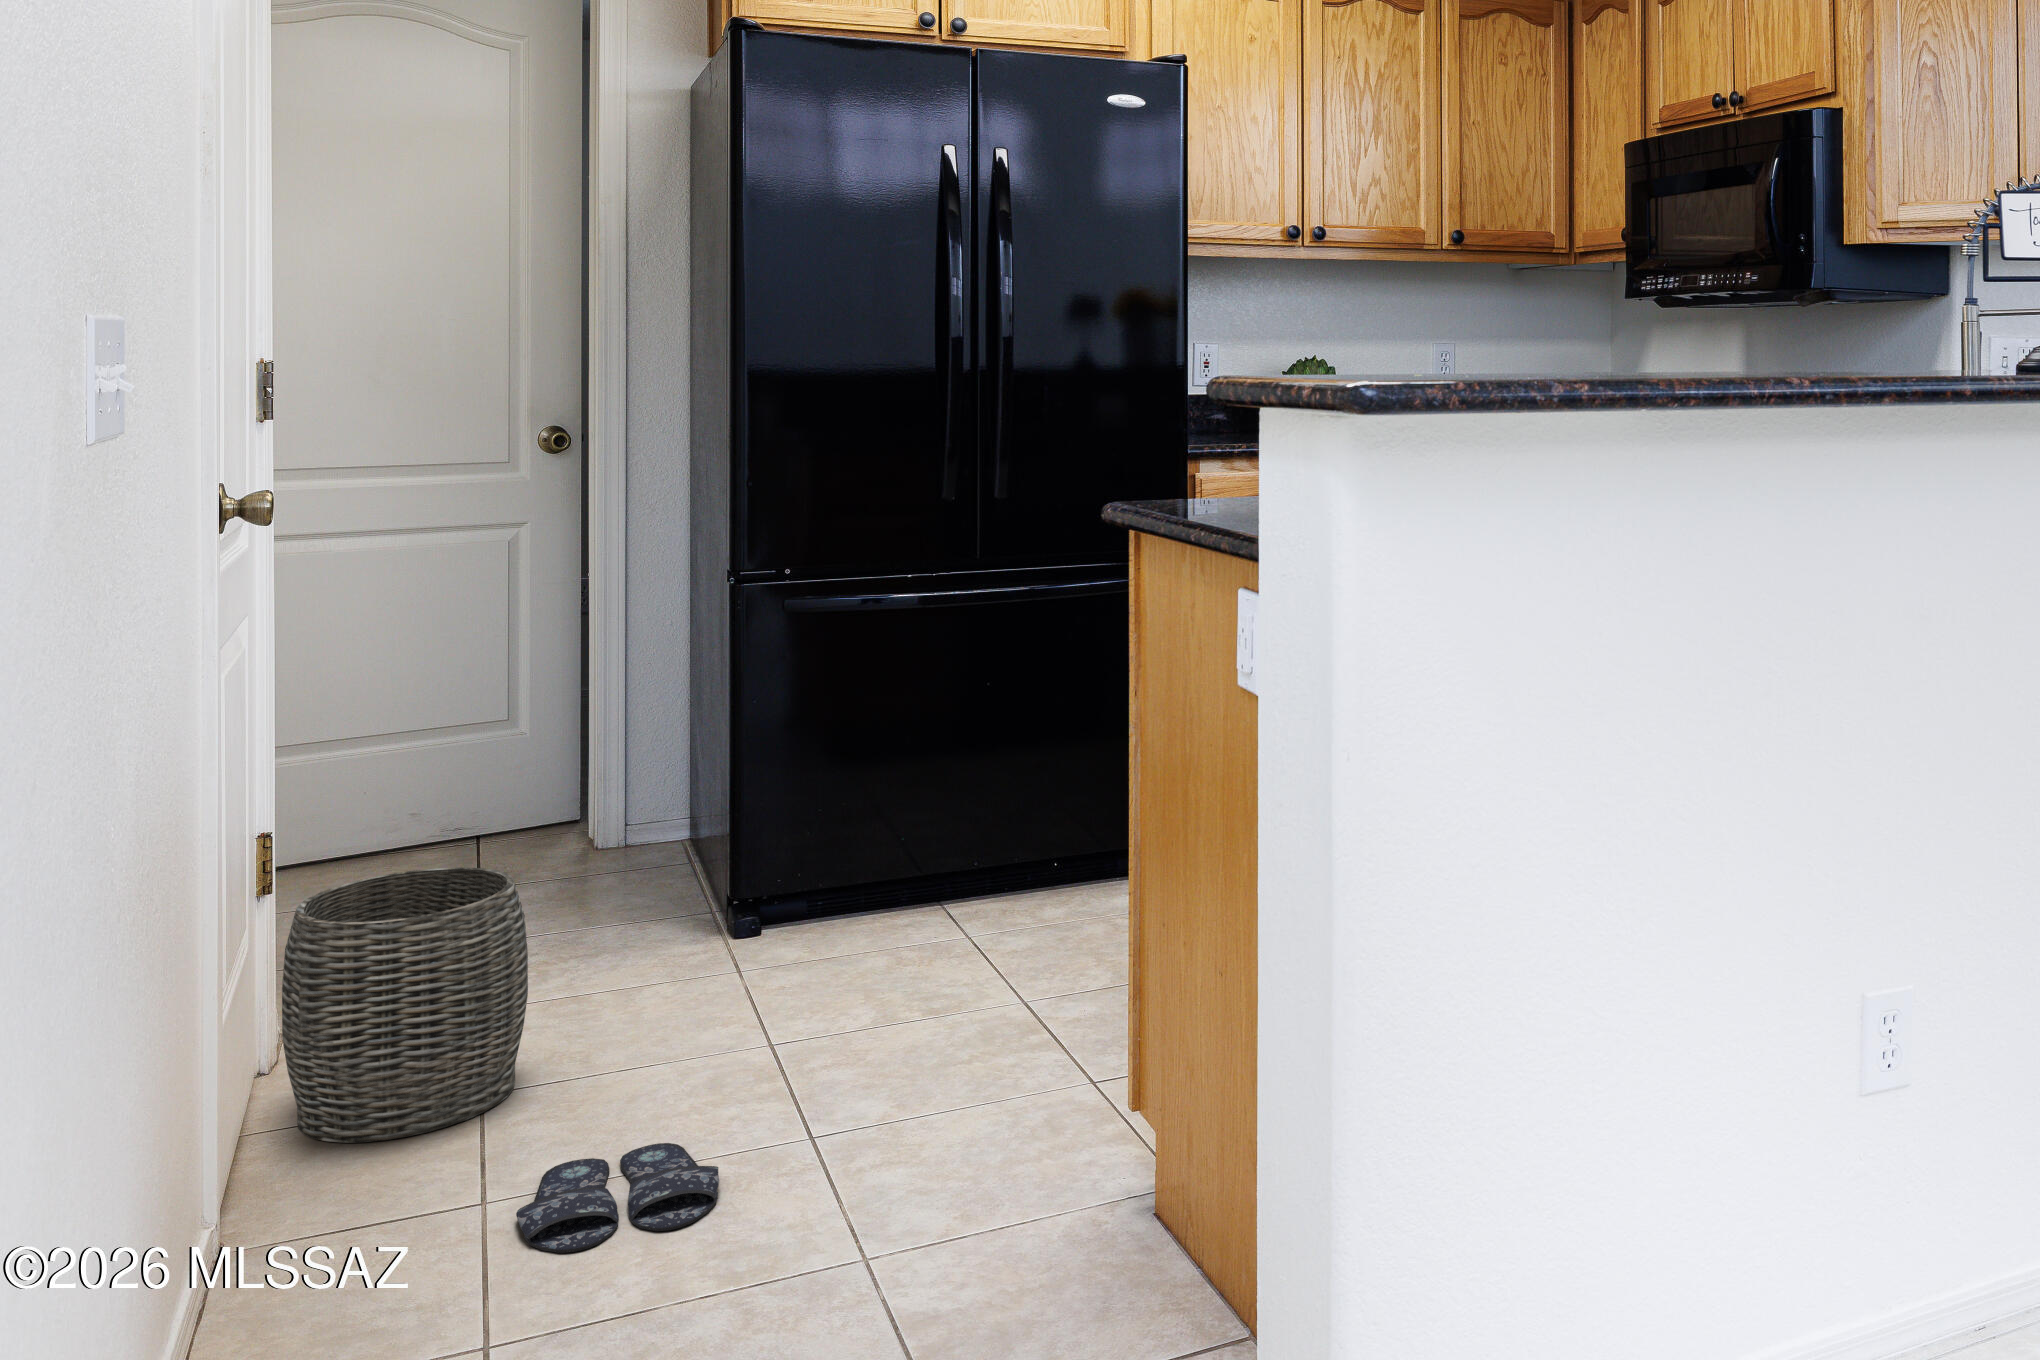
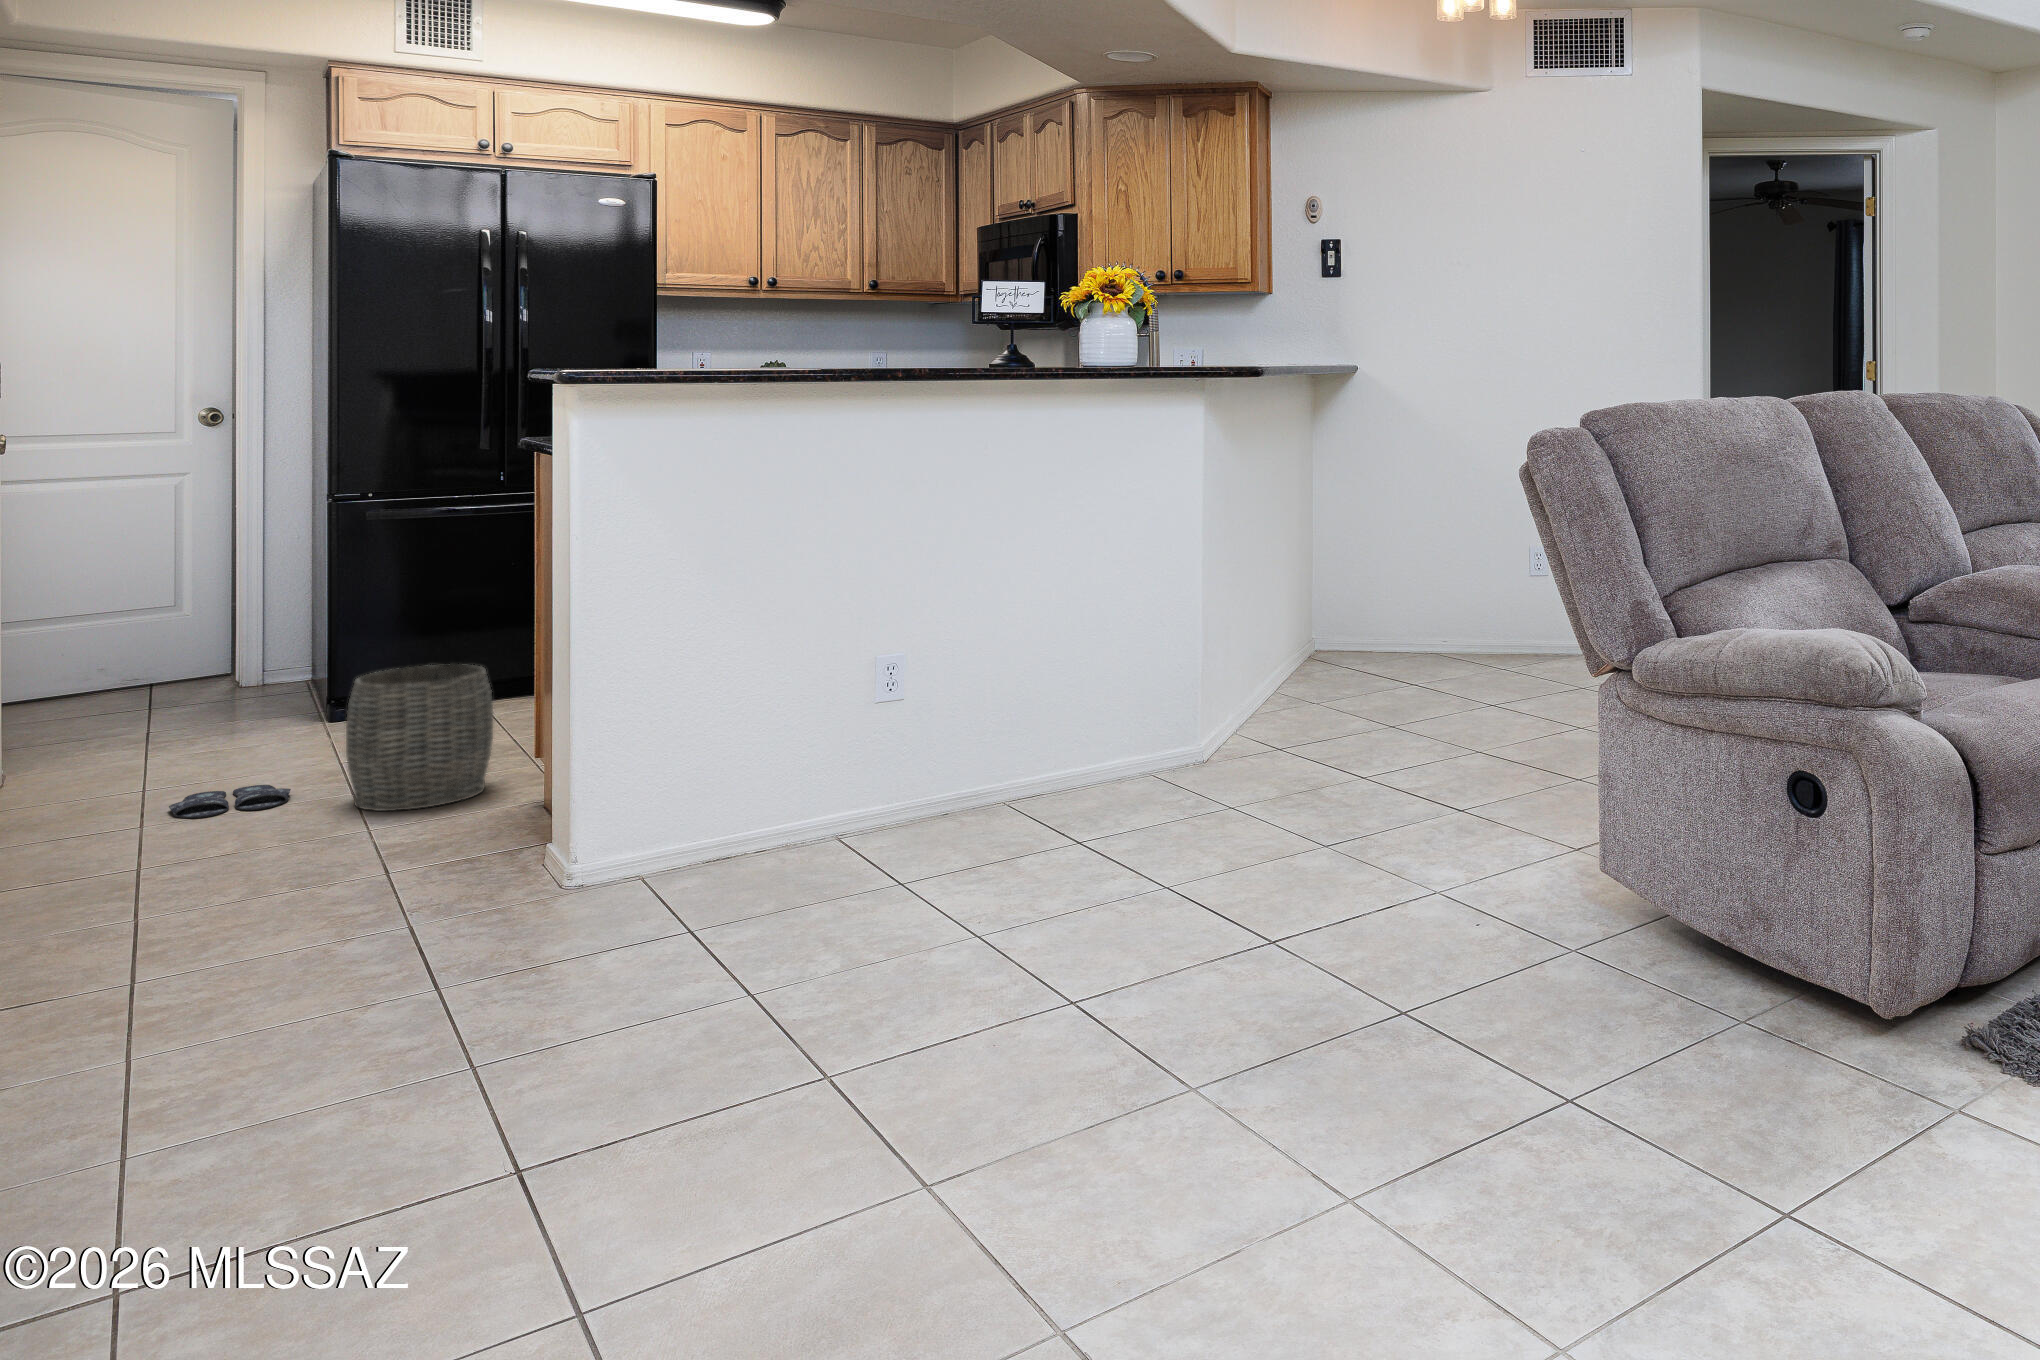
woven basket: present [282,868,528,1143] -> present [346,664,493,811]

